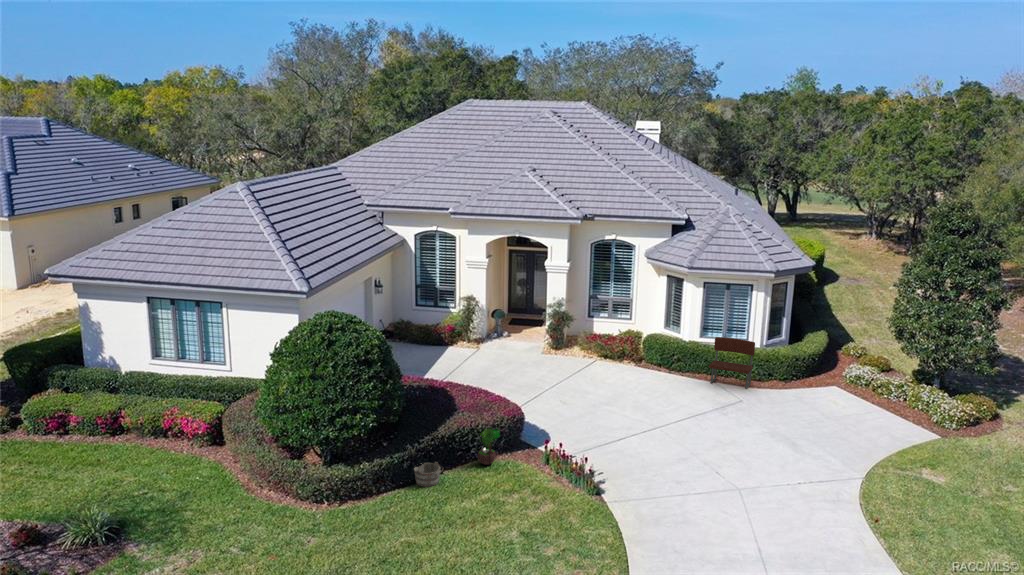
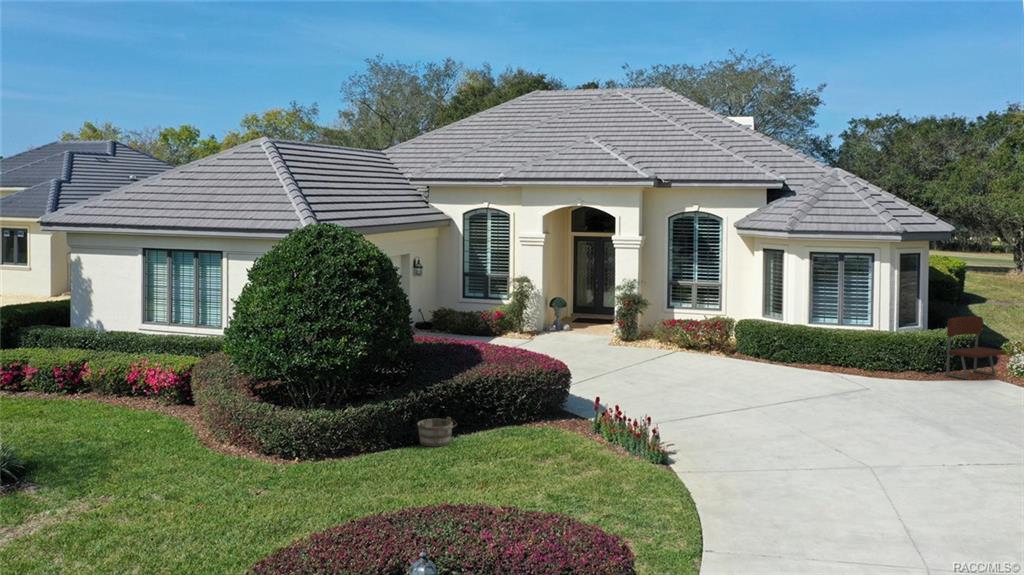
bench: present [709,337,755,389] -> present [945,316,1006,380]
potted tree: present [478,429,499,465] -> none [507,375,538,430]

